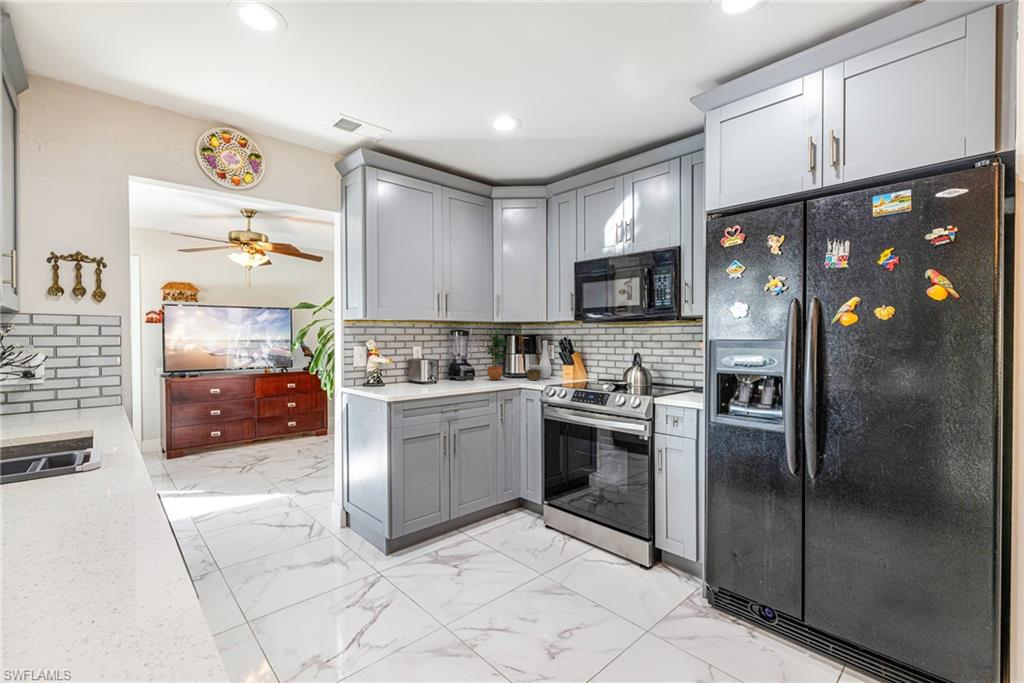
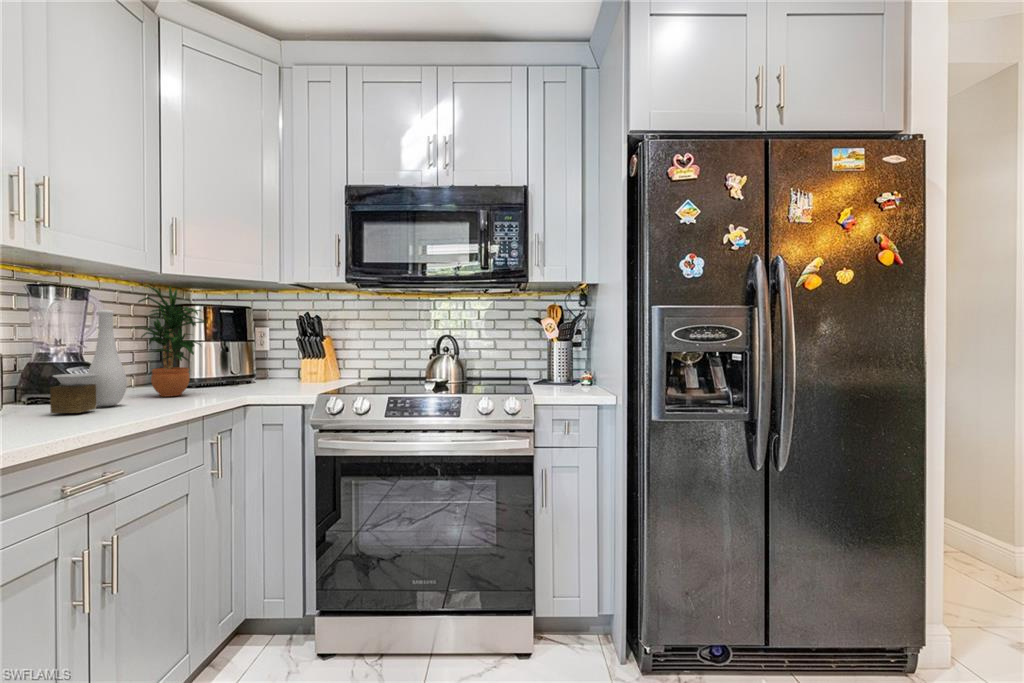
vase: present [527,341,552,380] -> present [50,310,127,413]

